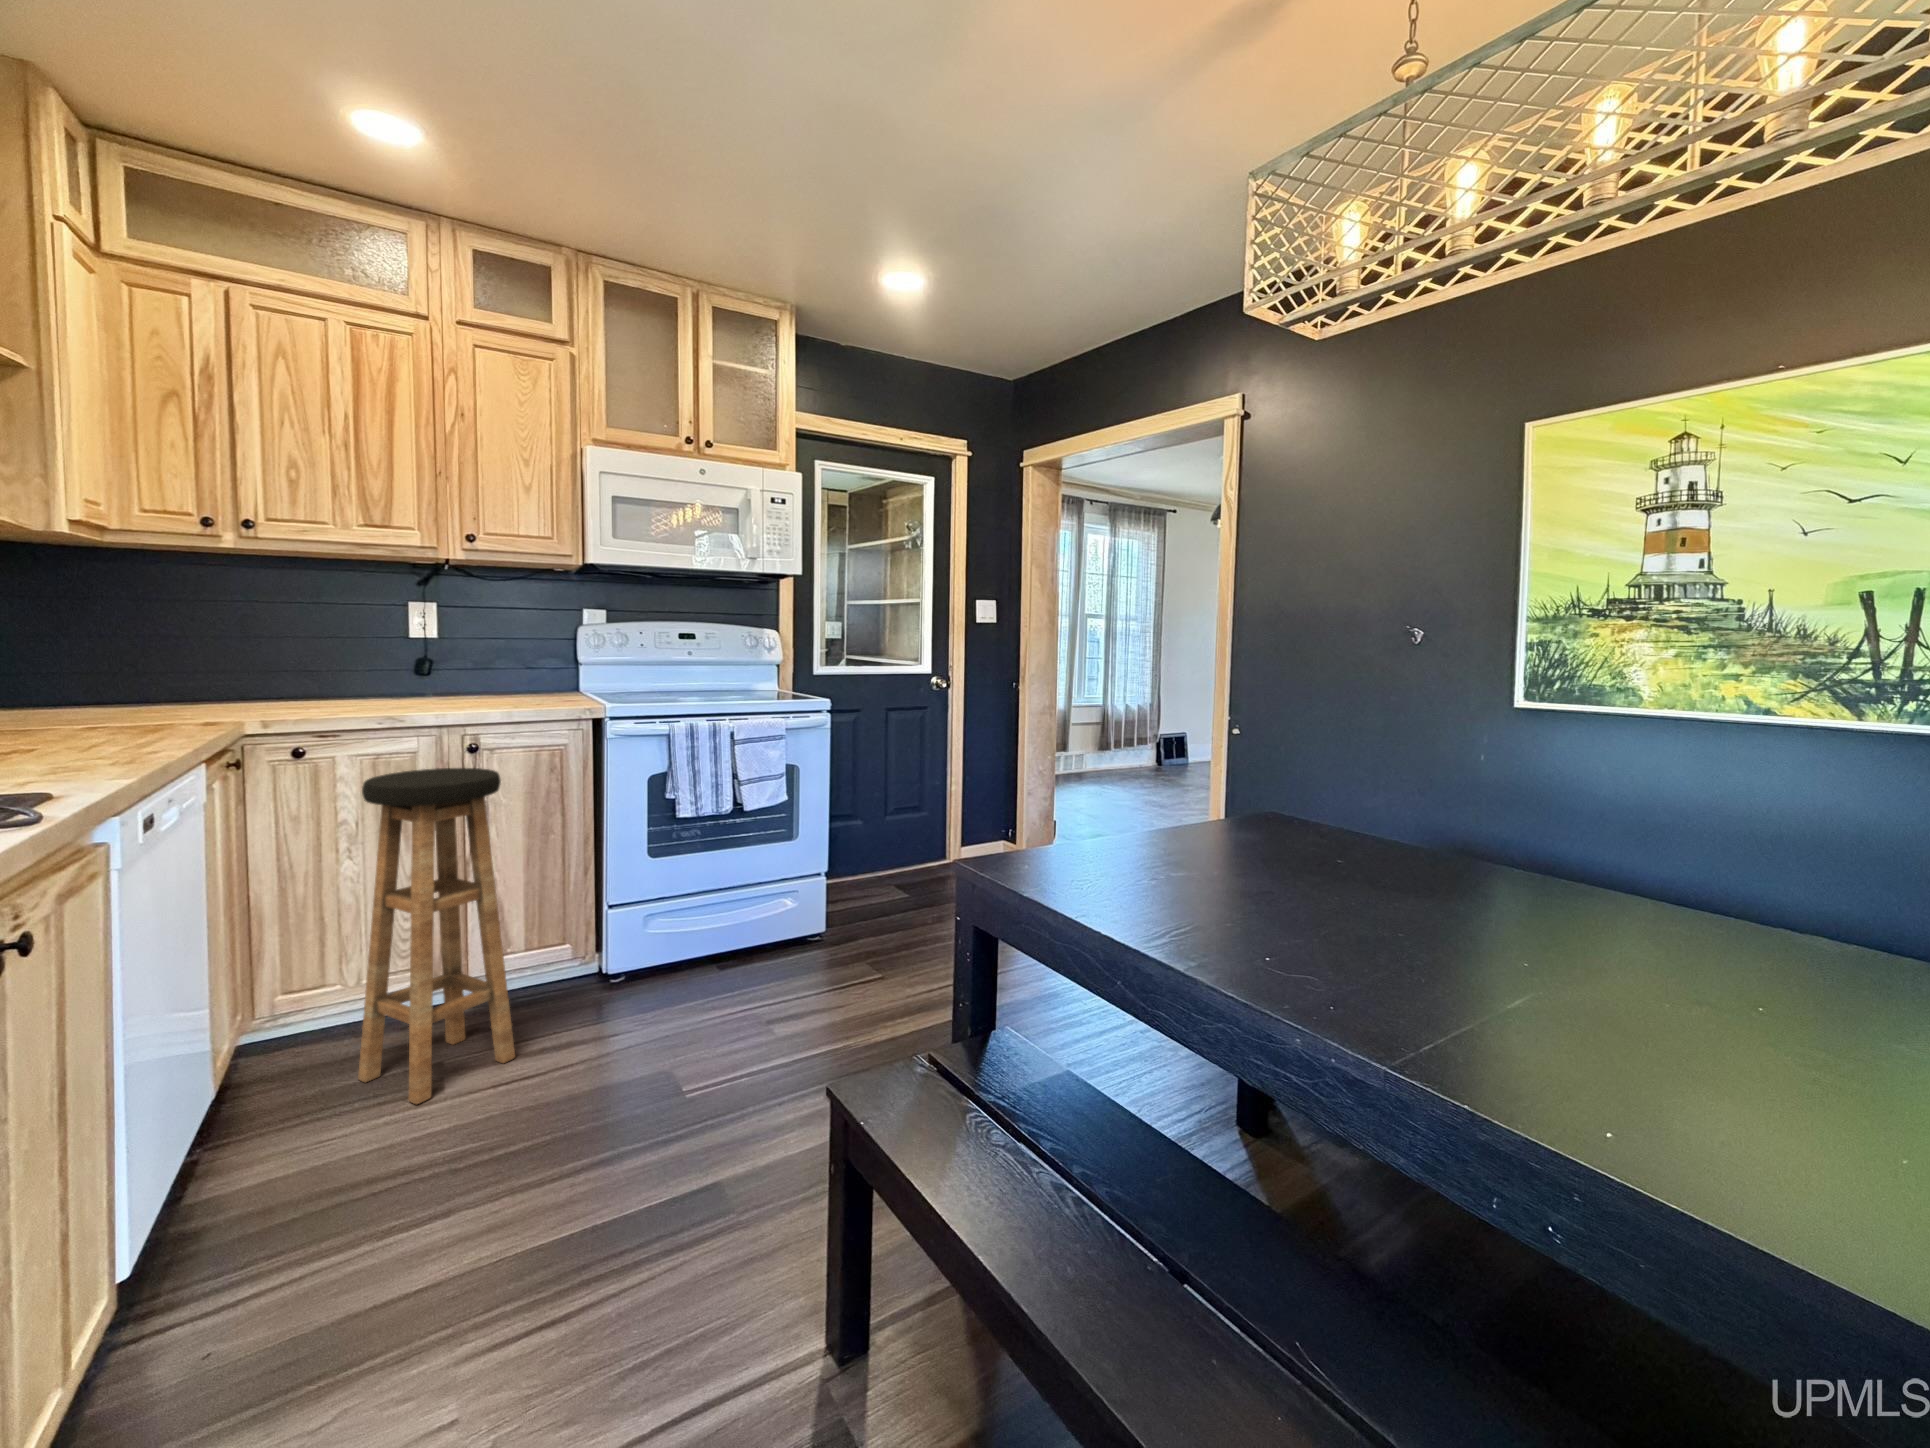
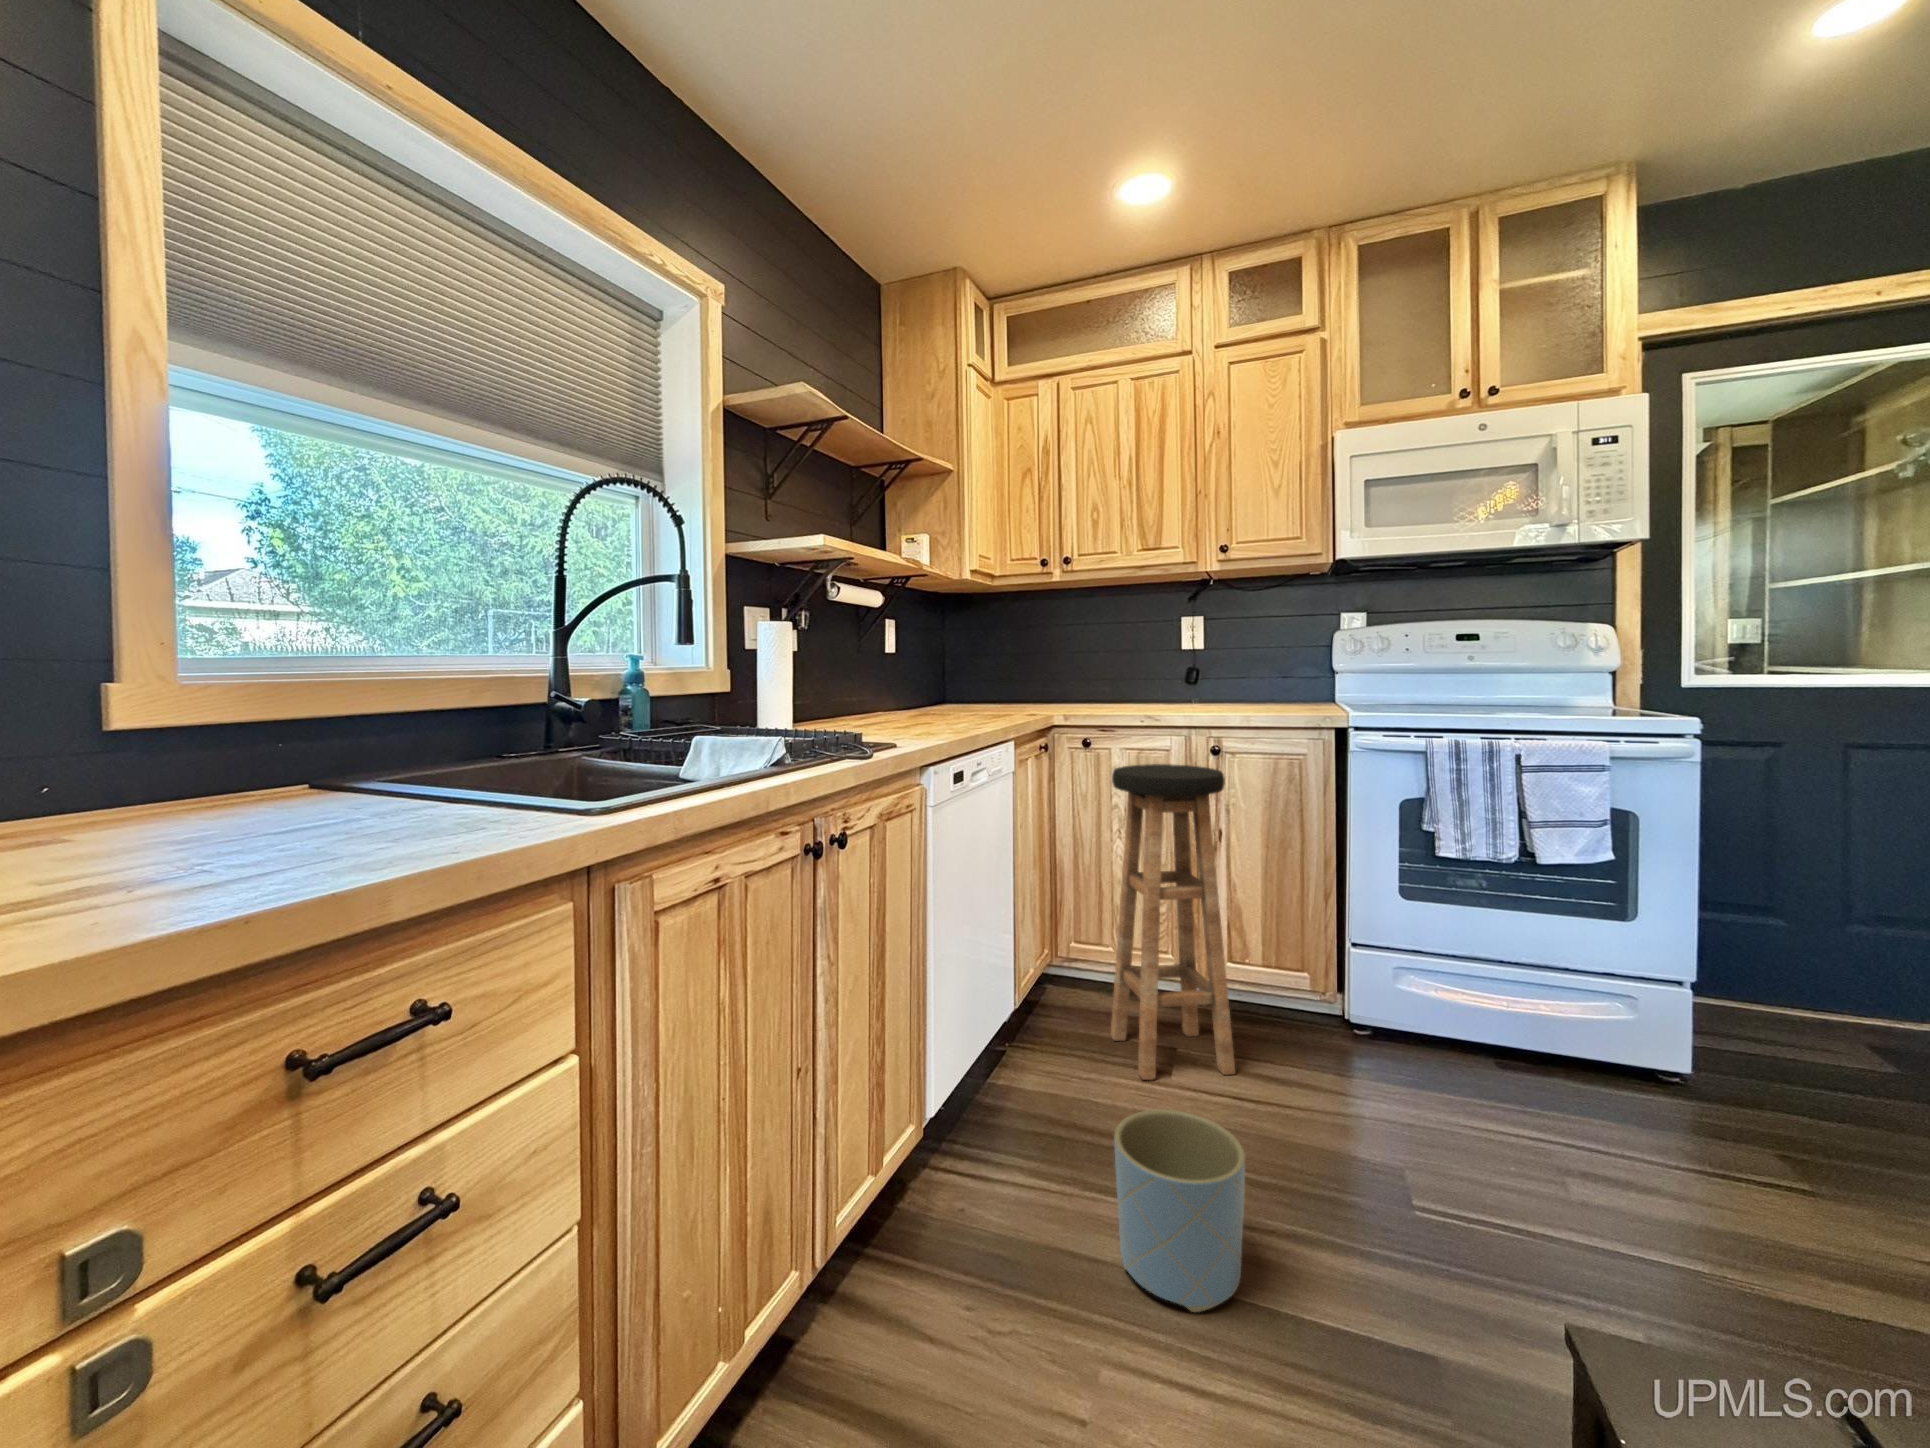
planter: none [444,1093,579,1271] -> present [1114,1109,1245,1312]

